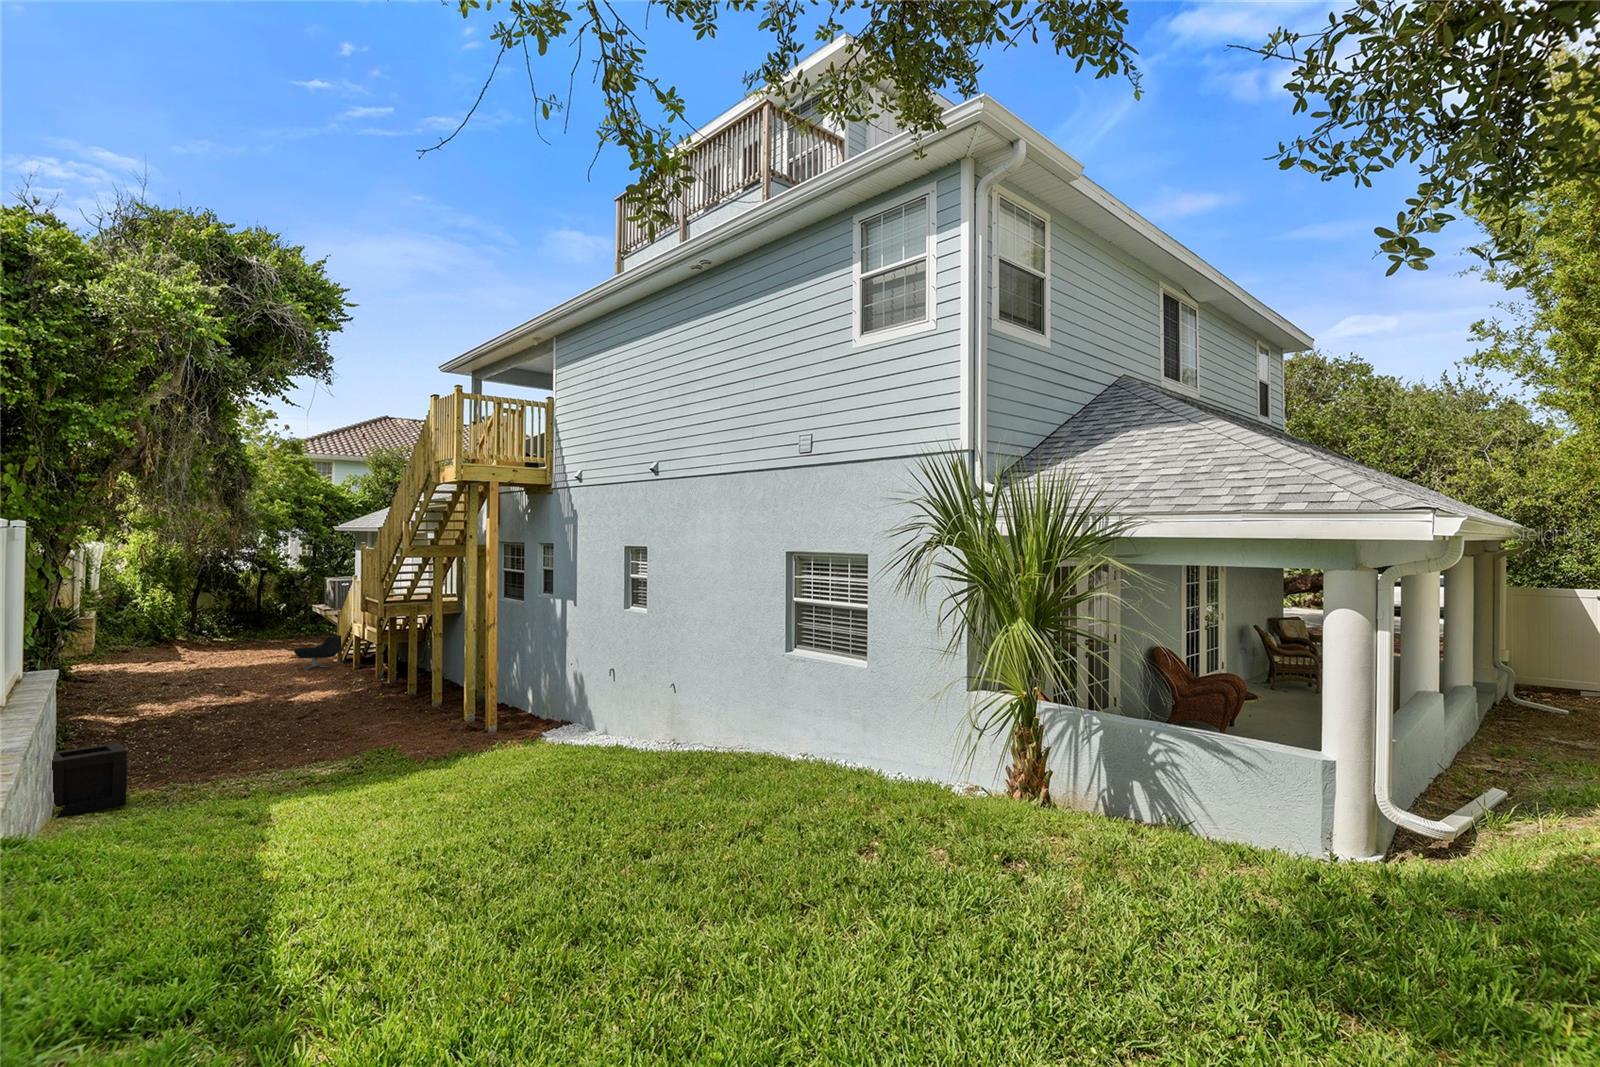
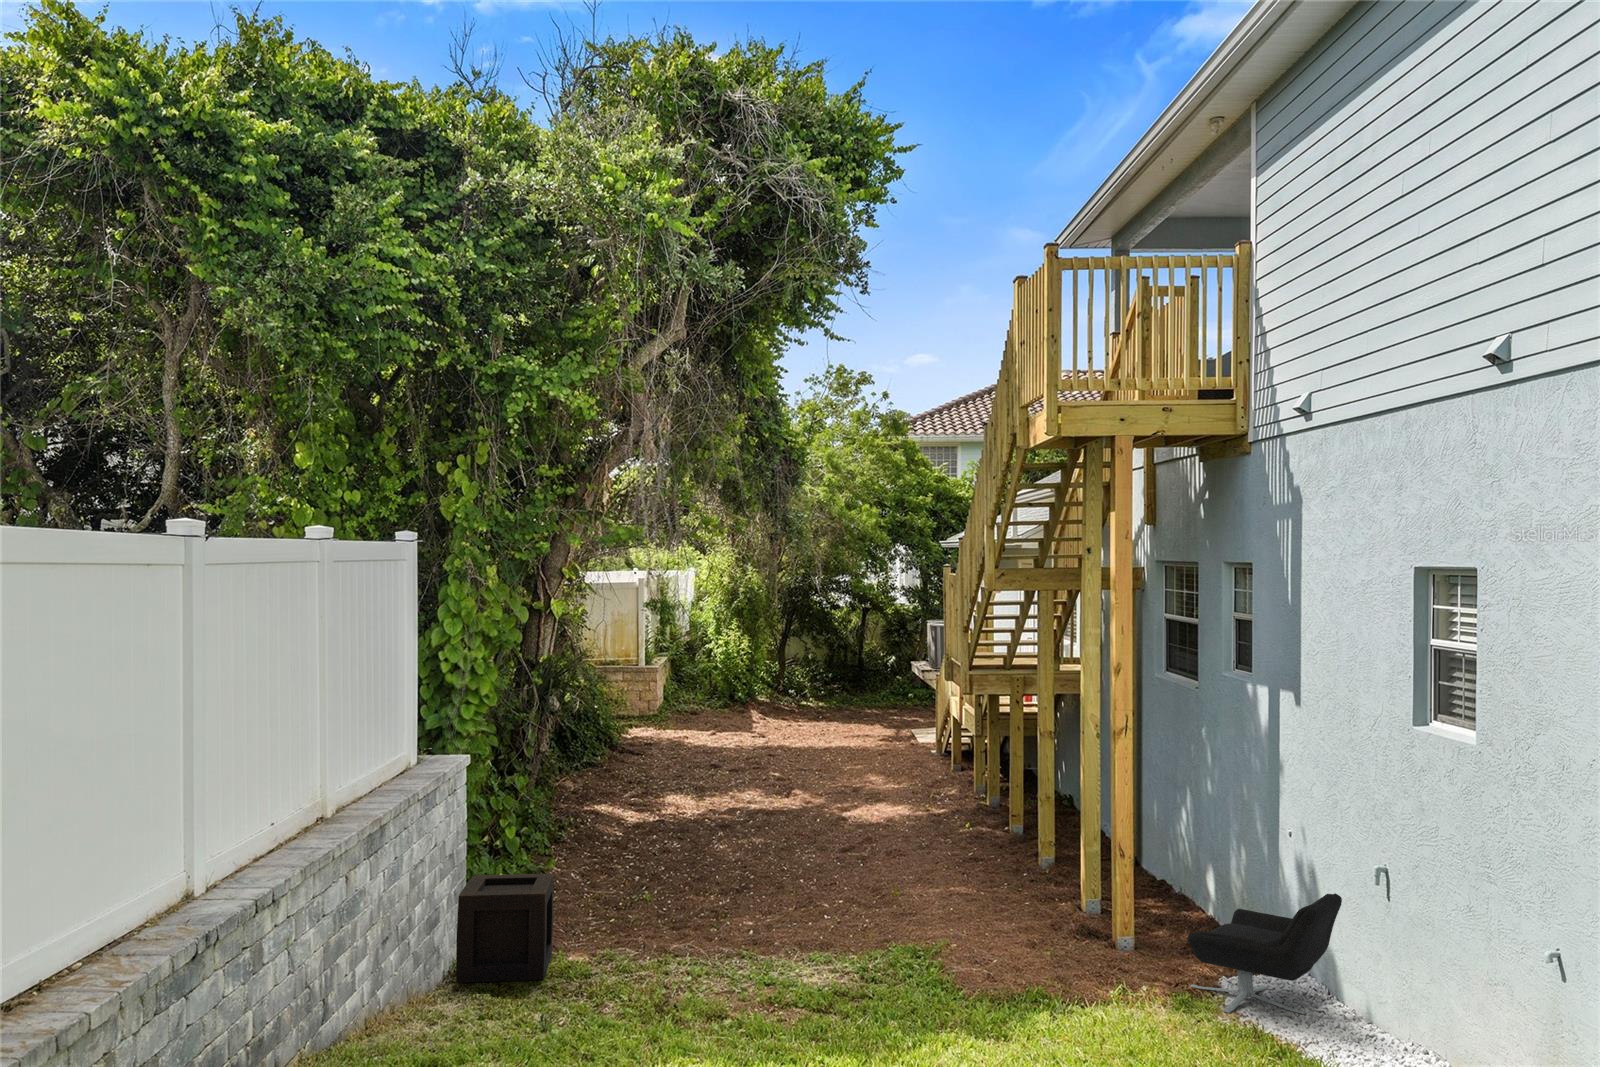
lounge chair: present [294,635,342,669] -> present [1187,893,1342,1014]

